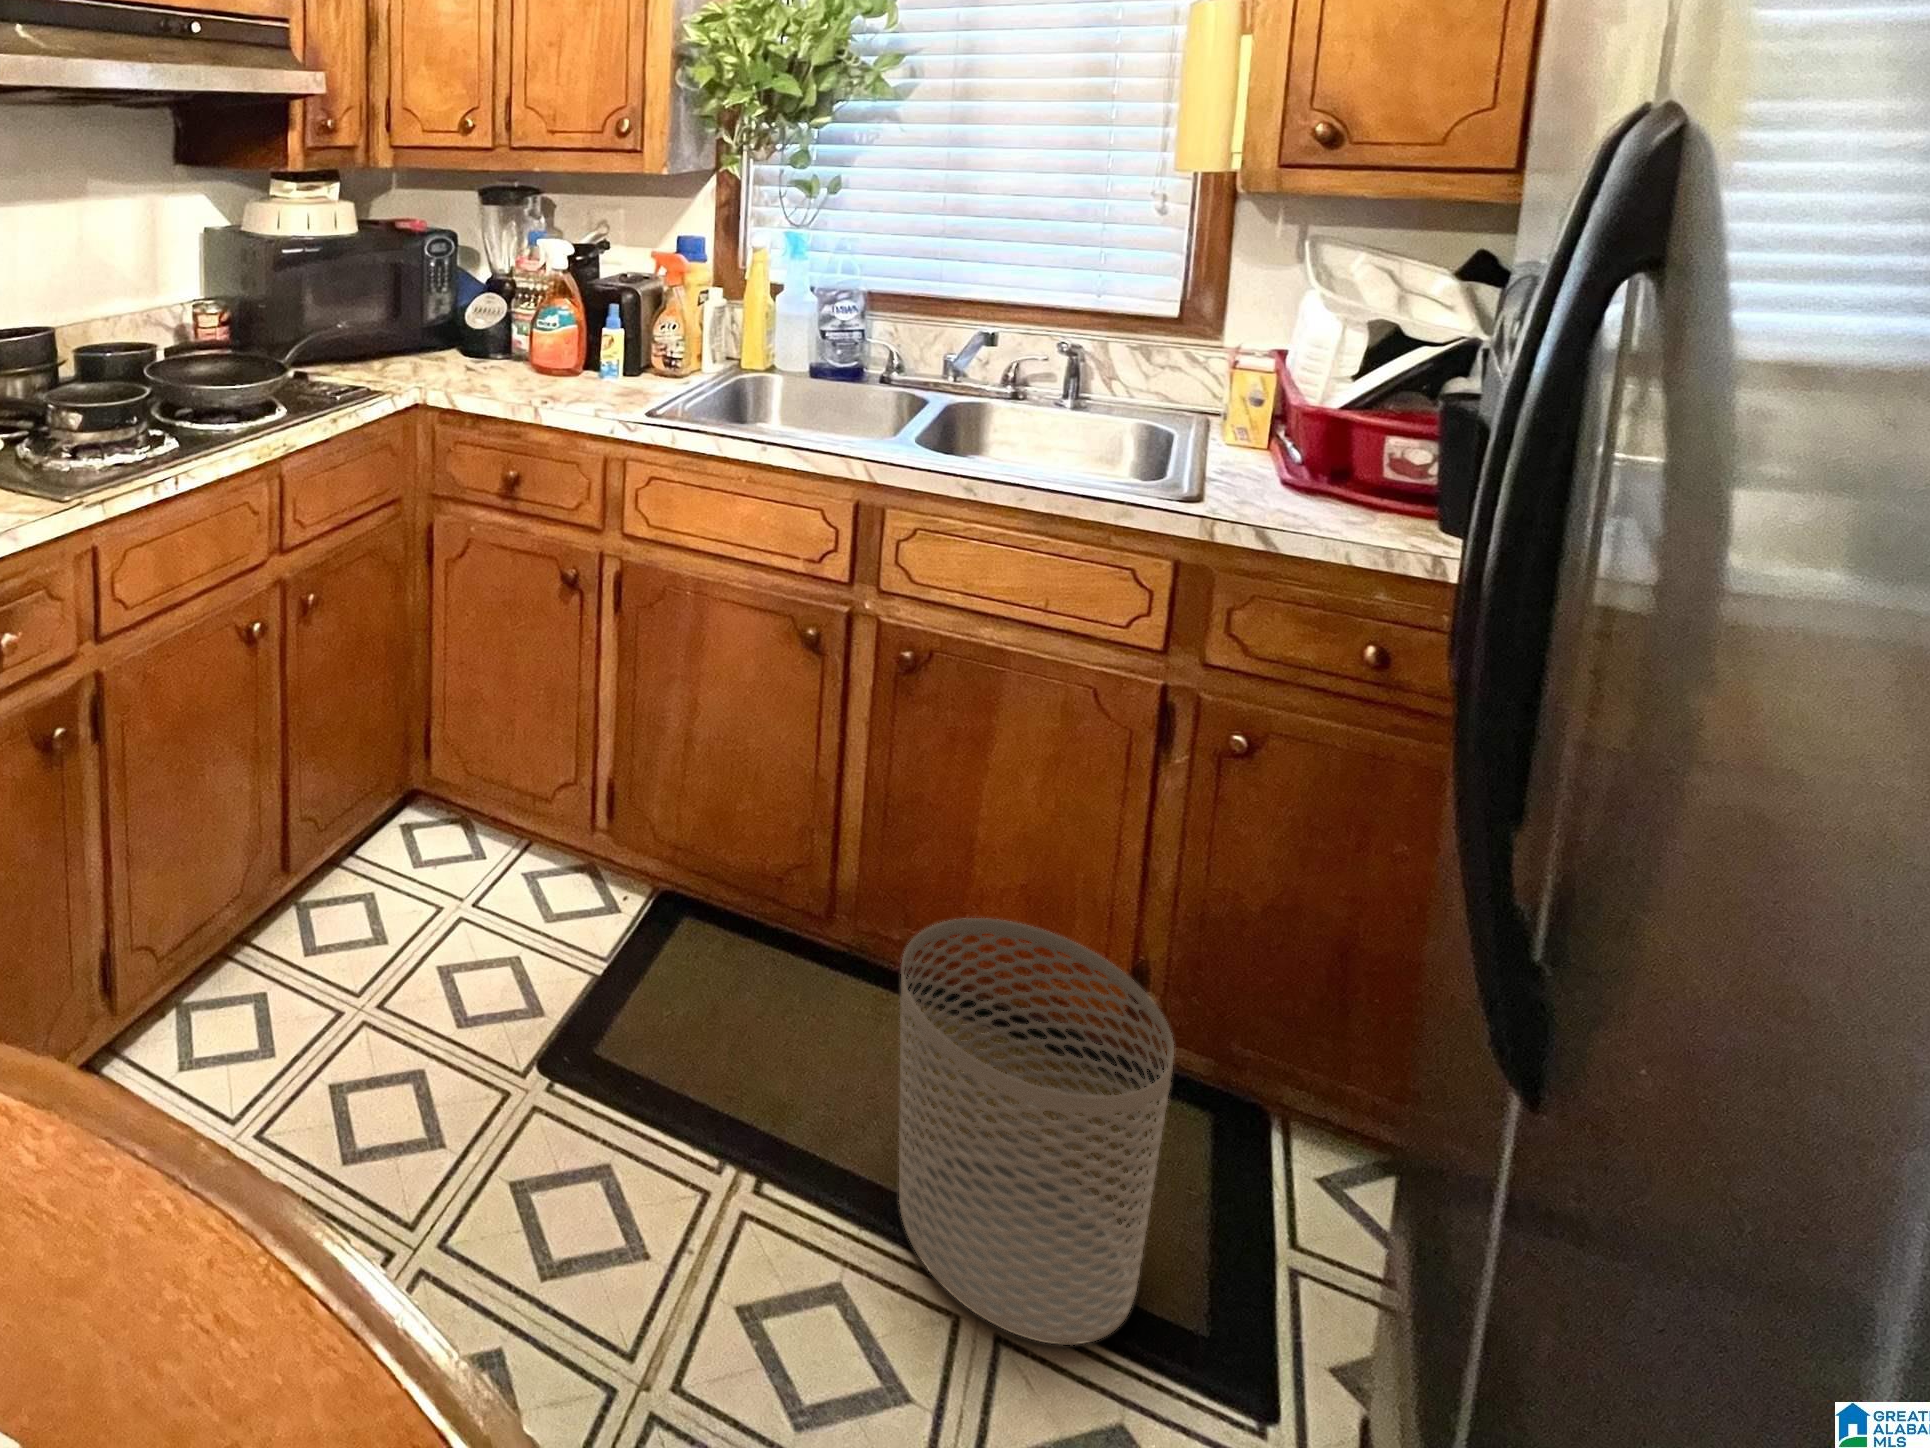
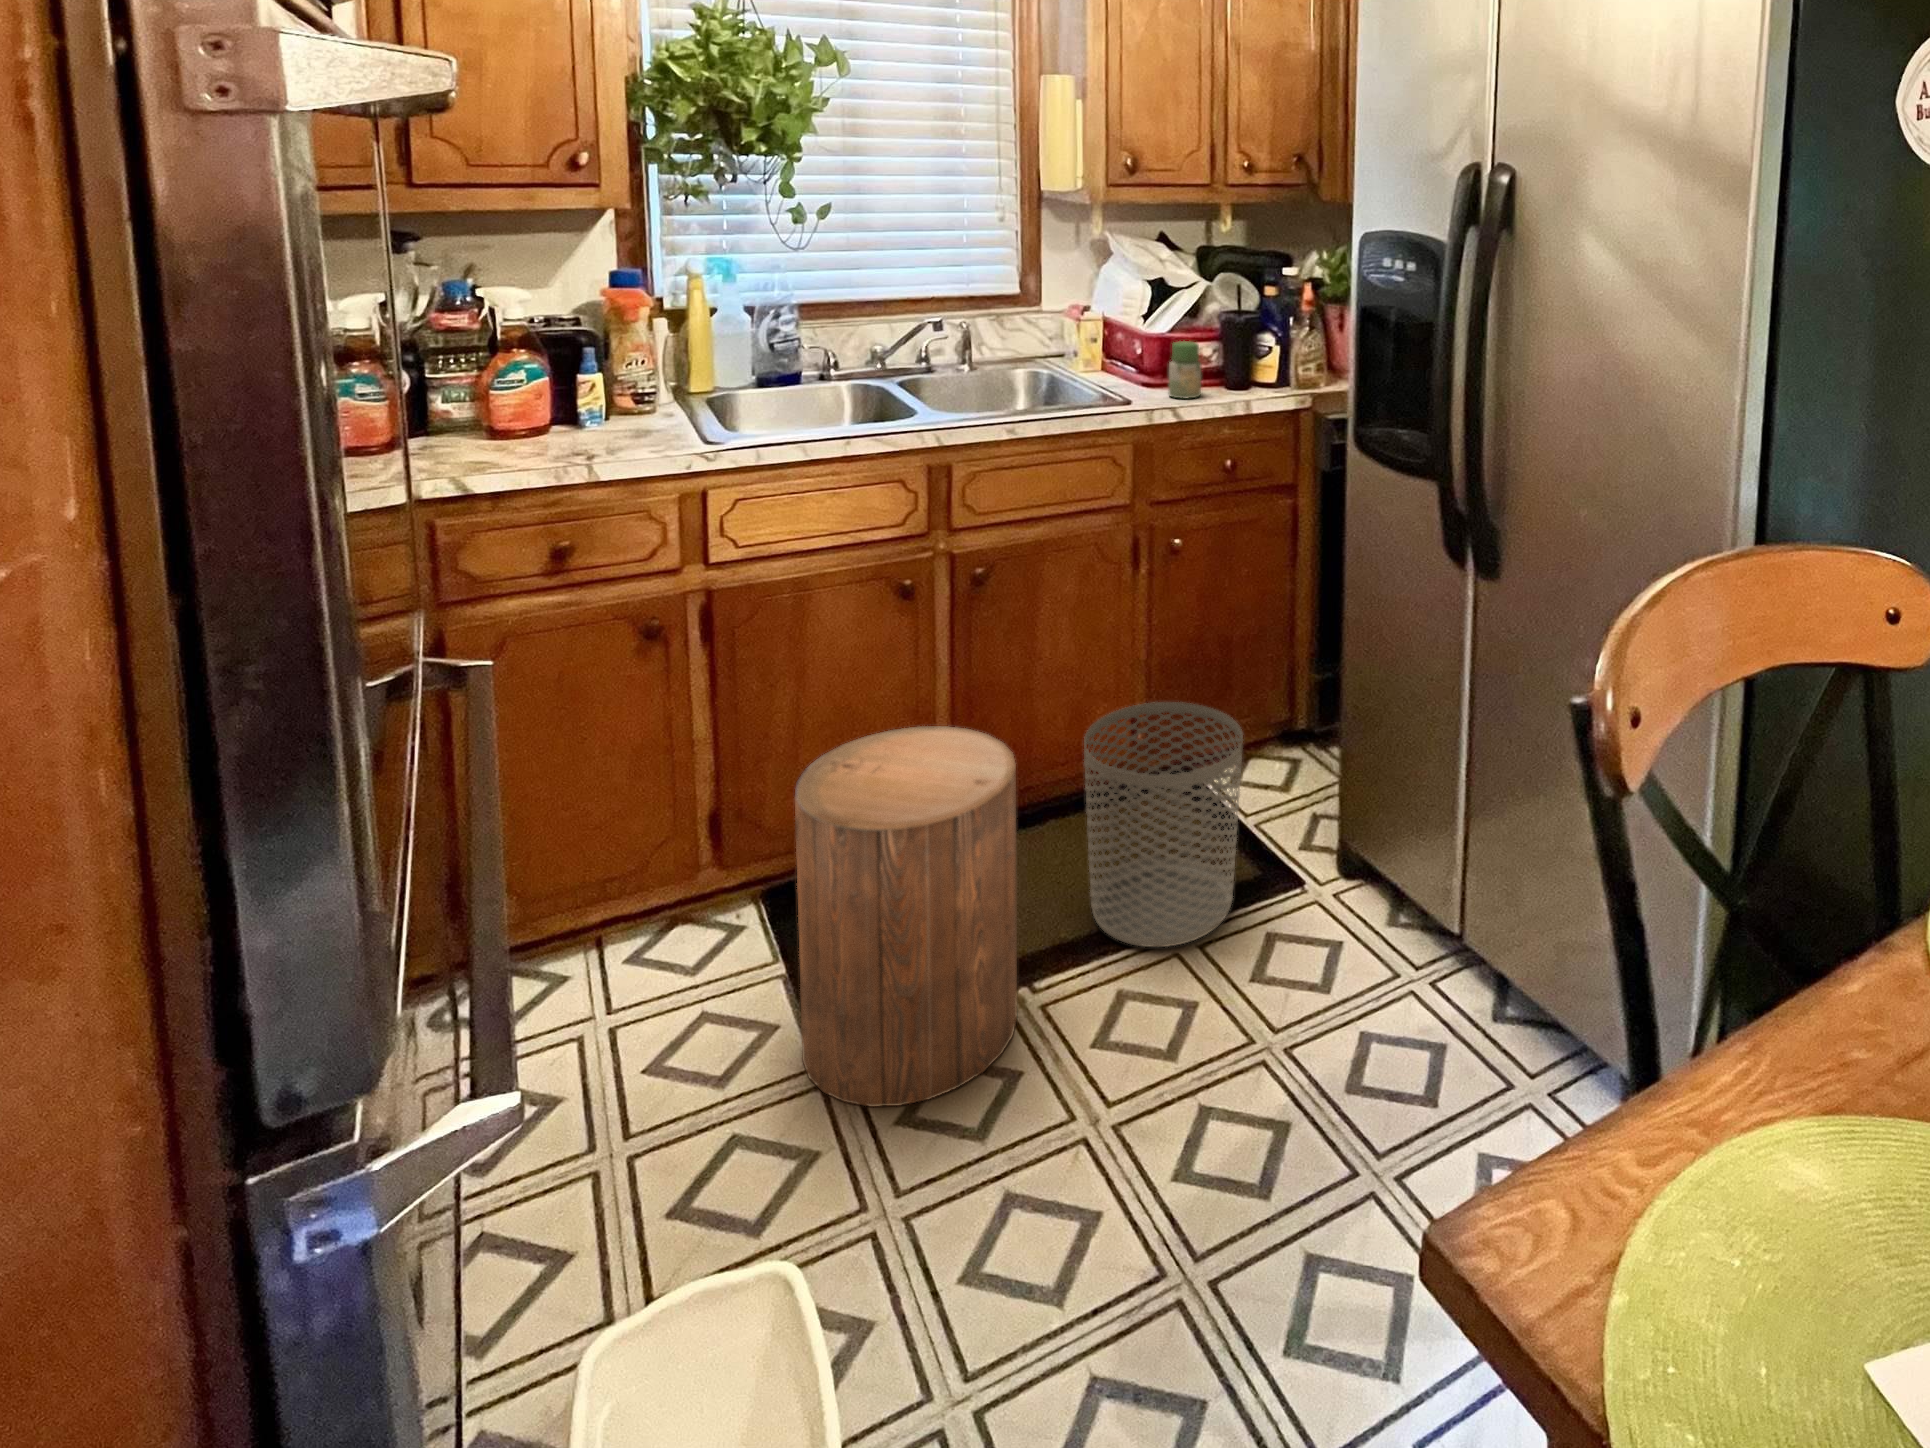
jar: none [1291,420,1364,518] -> present [1169,341,1201,399]
stool: none [503,764,750,1222] -> present [795,726,1017,1107]

